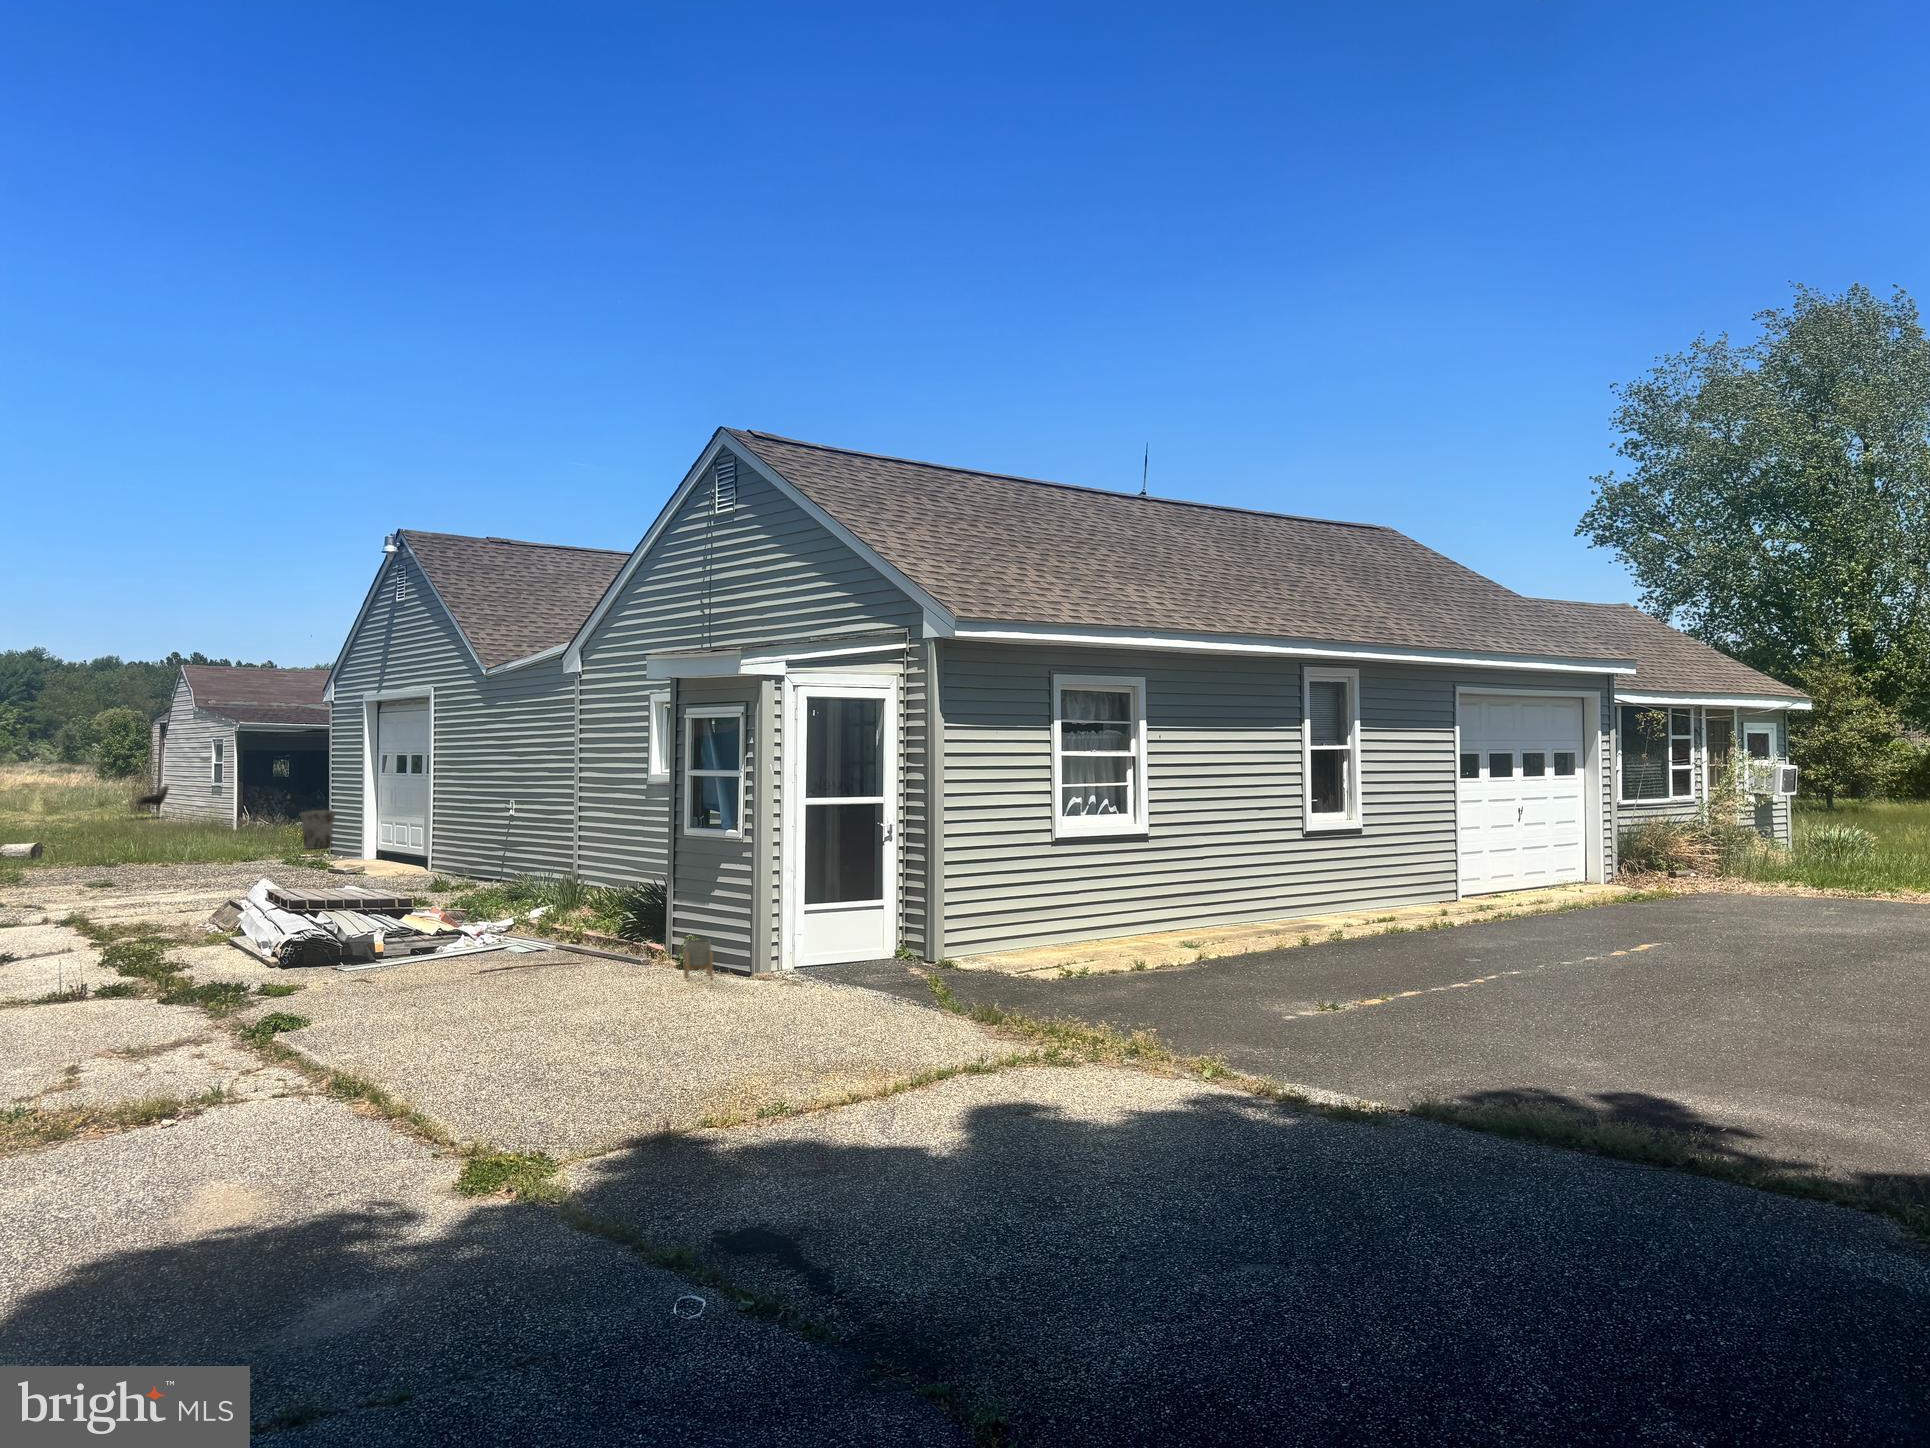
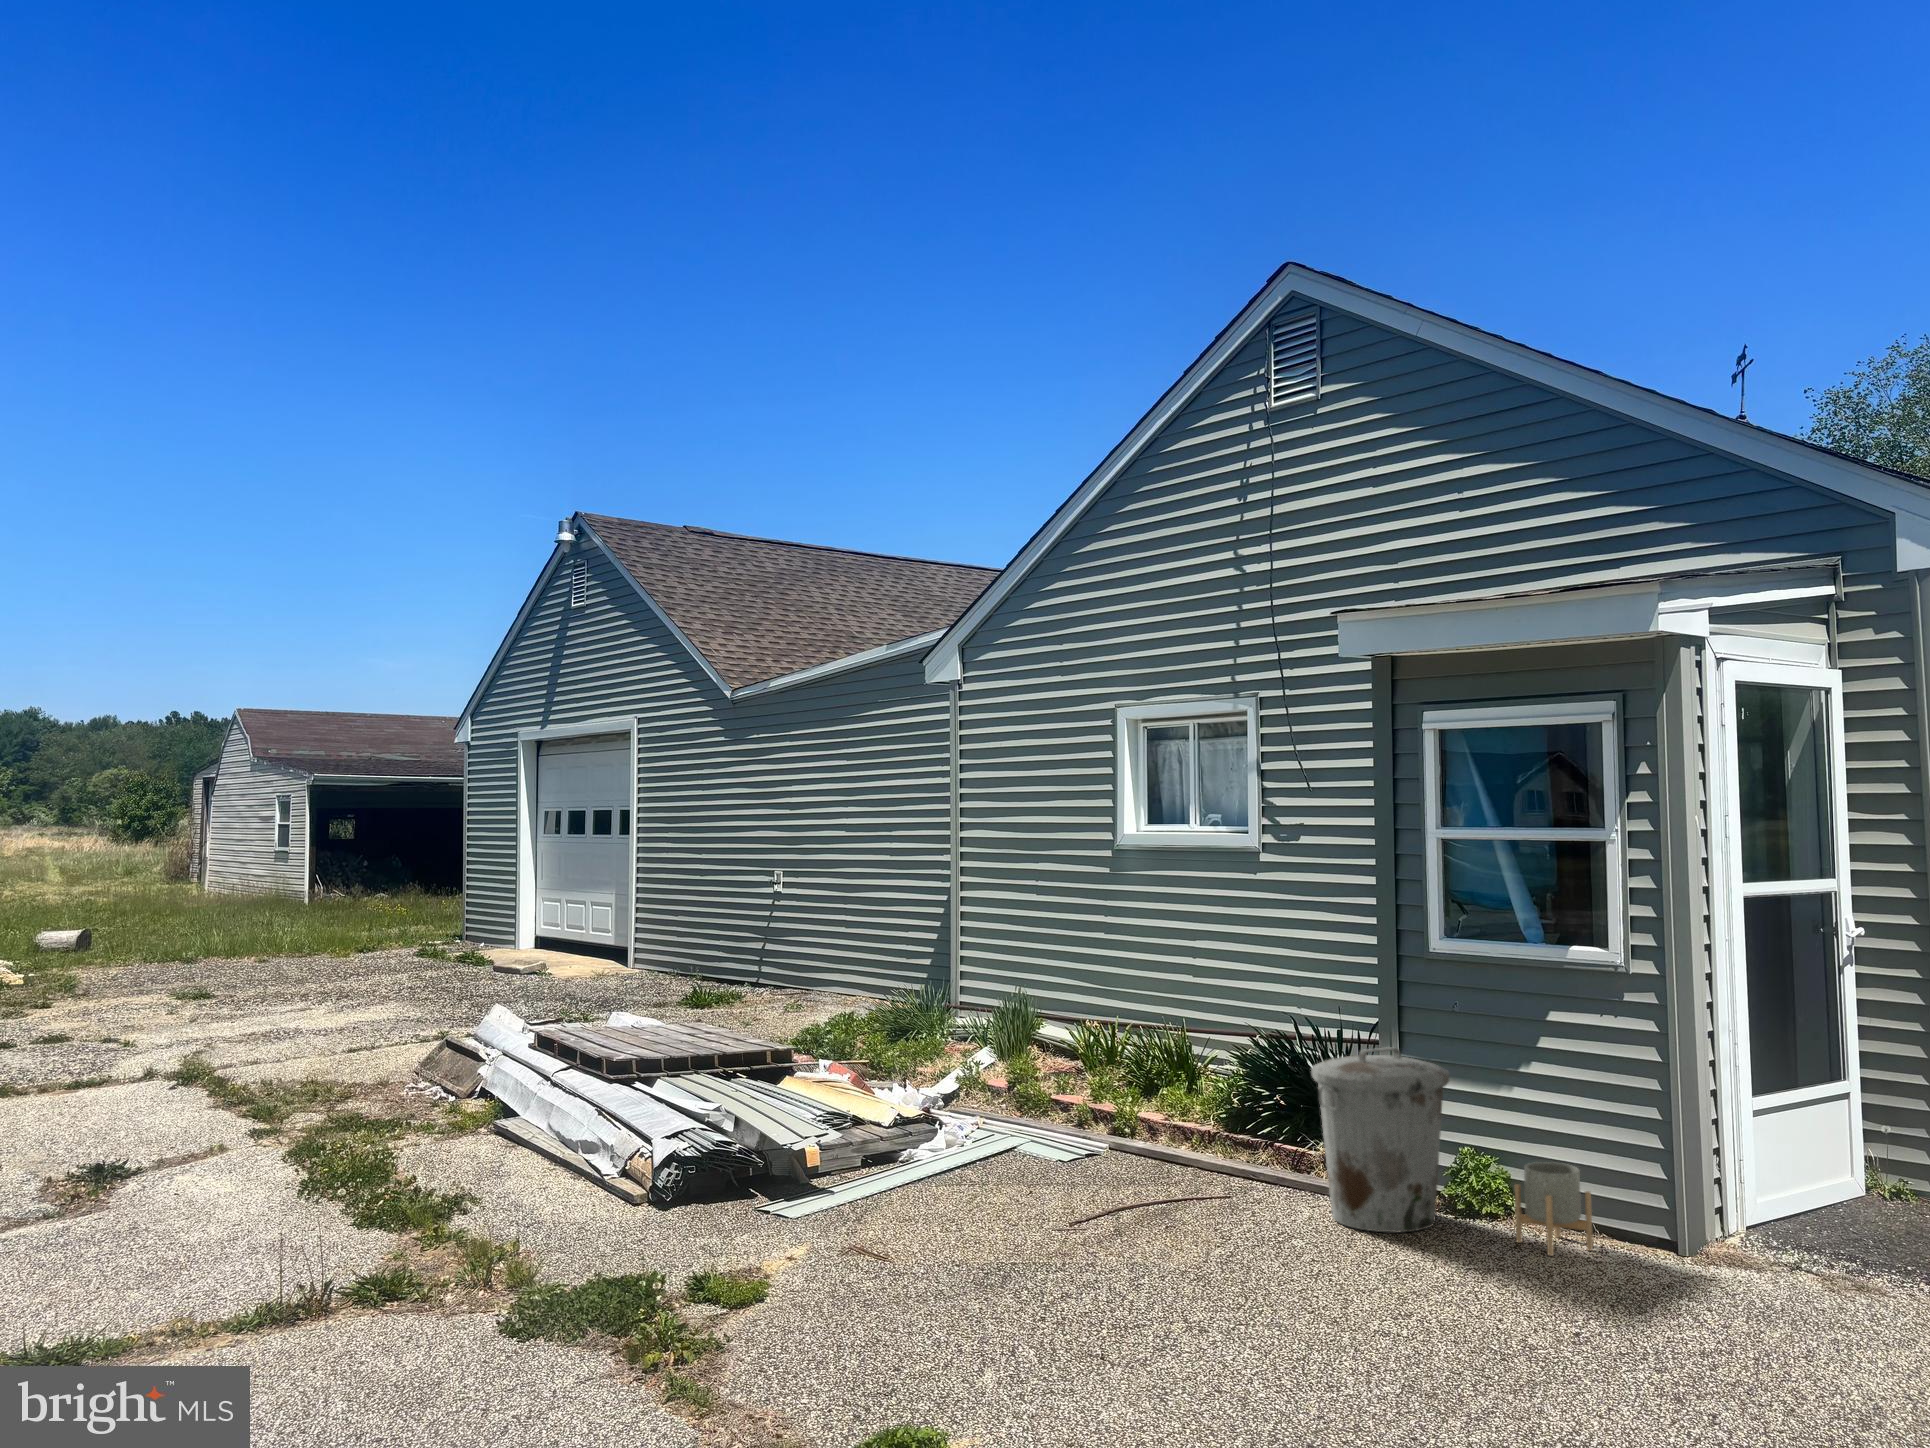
lounge chair: present [134,785,169,819] -> none [175,850,219,891]
trash can: present [300,810,335,849] -> present [1311,1047,1449,1232]

